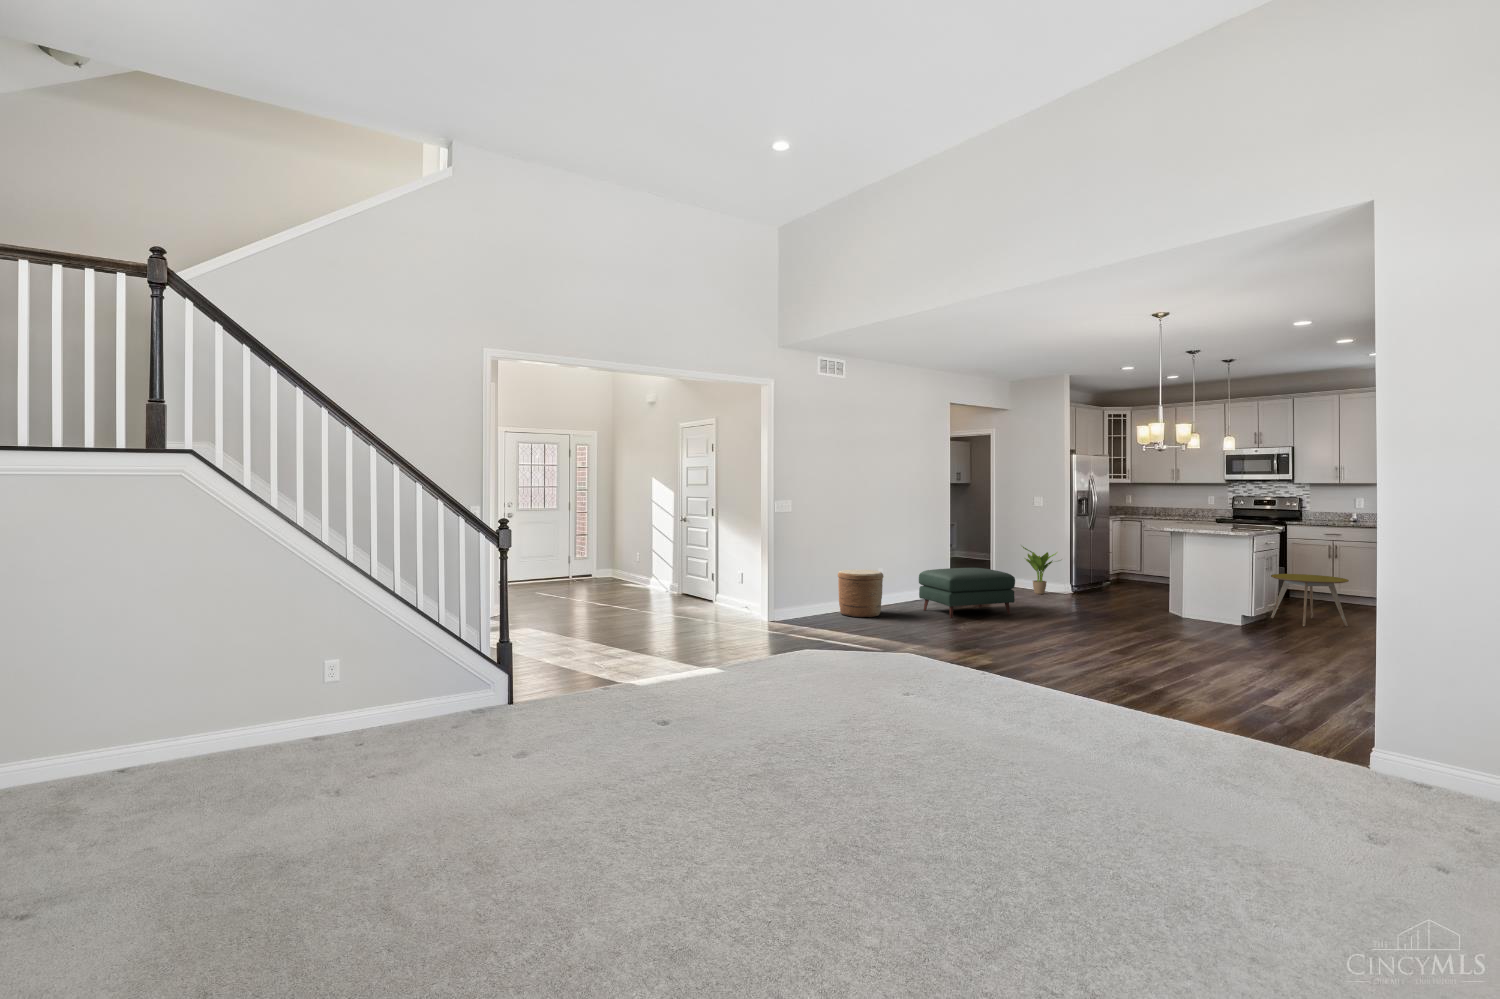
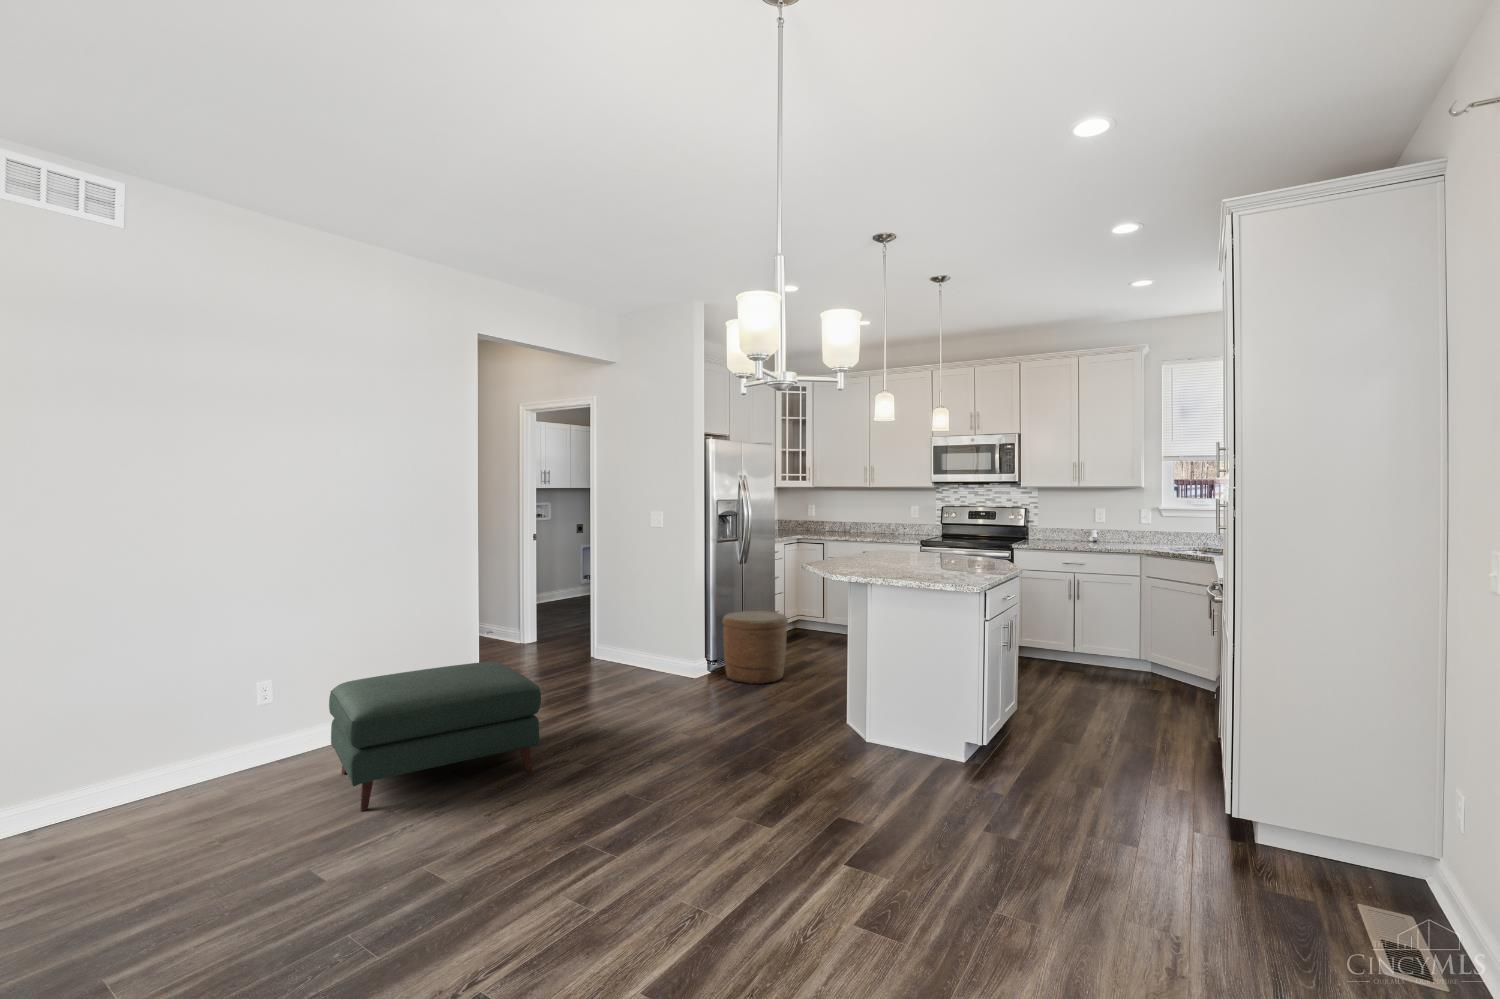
potted plant: present [1023,547,1056,594] -> none [623,592,691,679]
woven basket: present [838,570,884,618] -> present [723,611,788,684]
side table: present [1271,574,1349,627] -> none [1010,643,1134,755]

